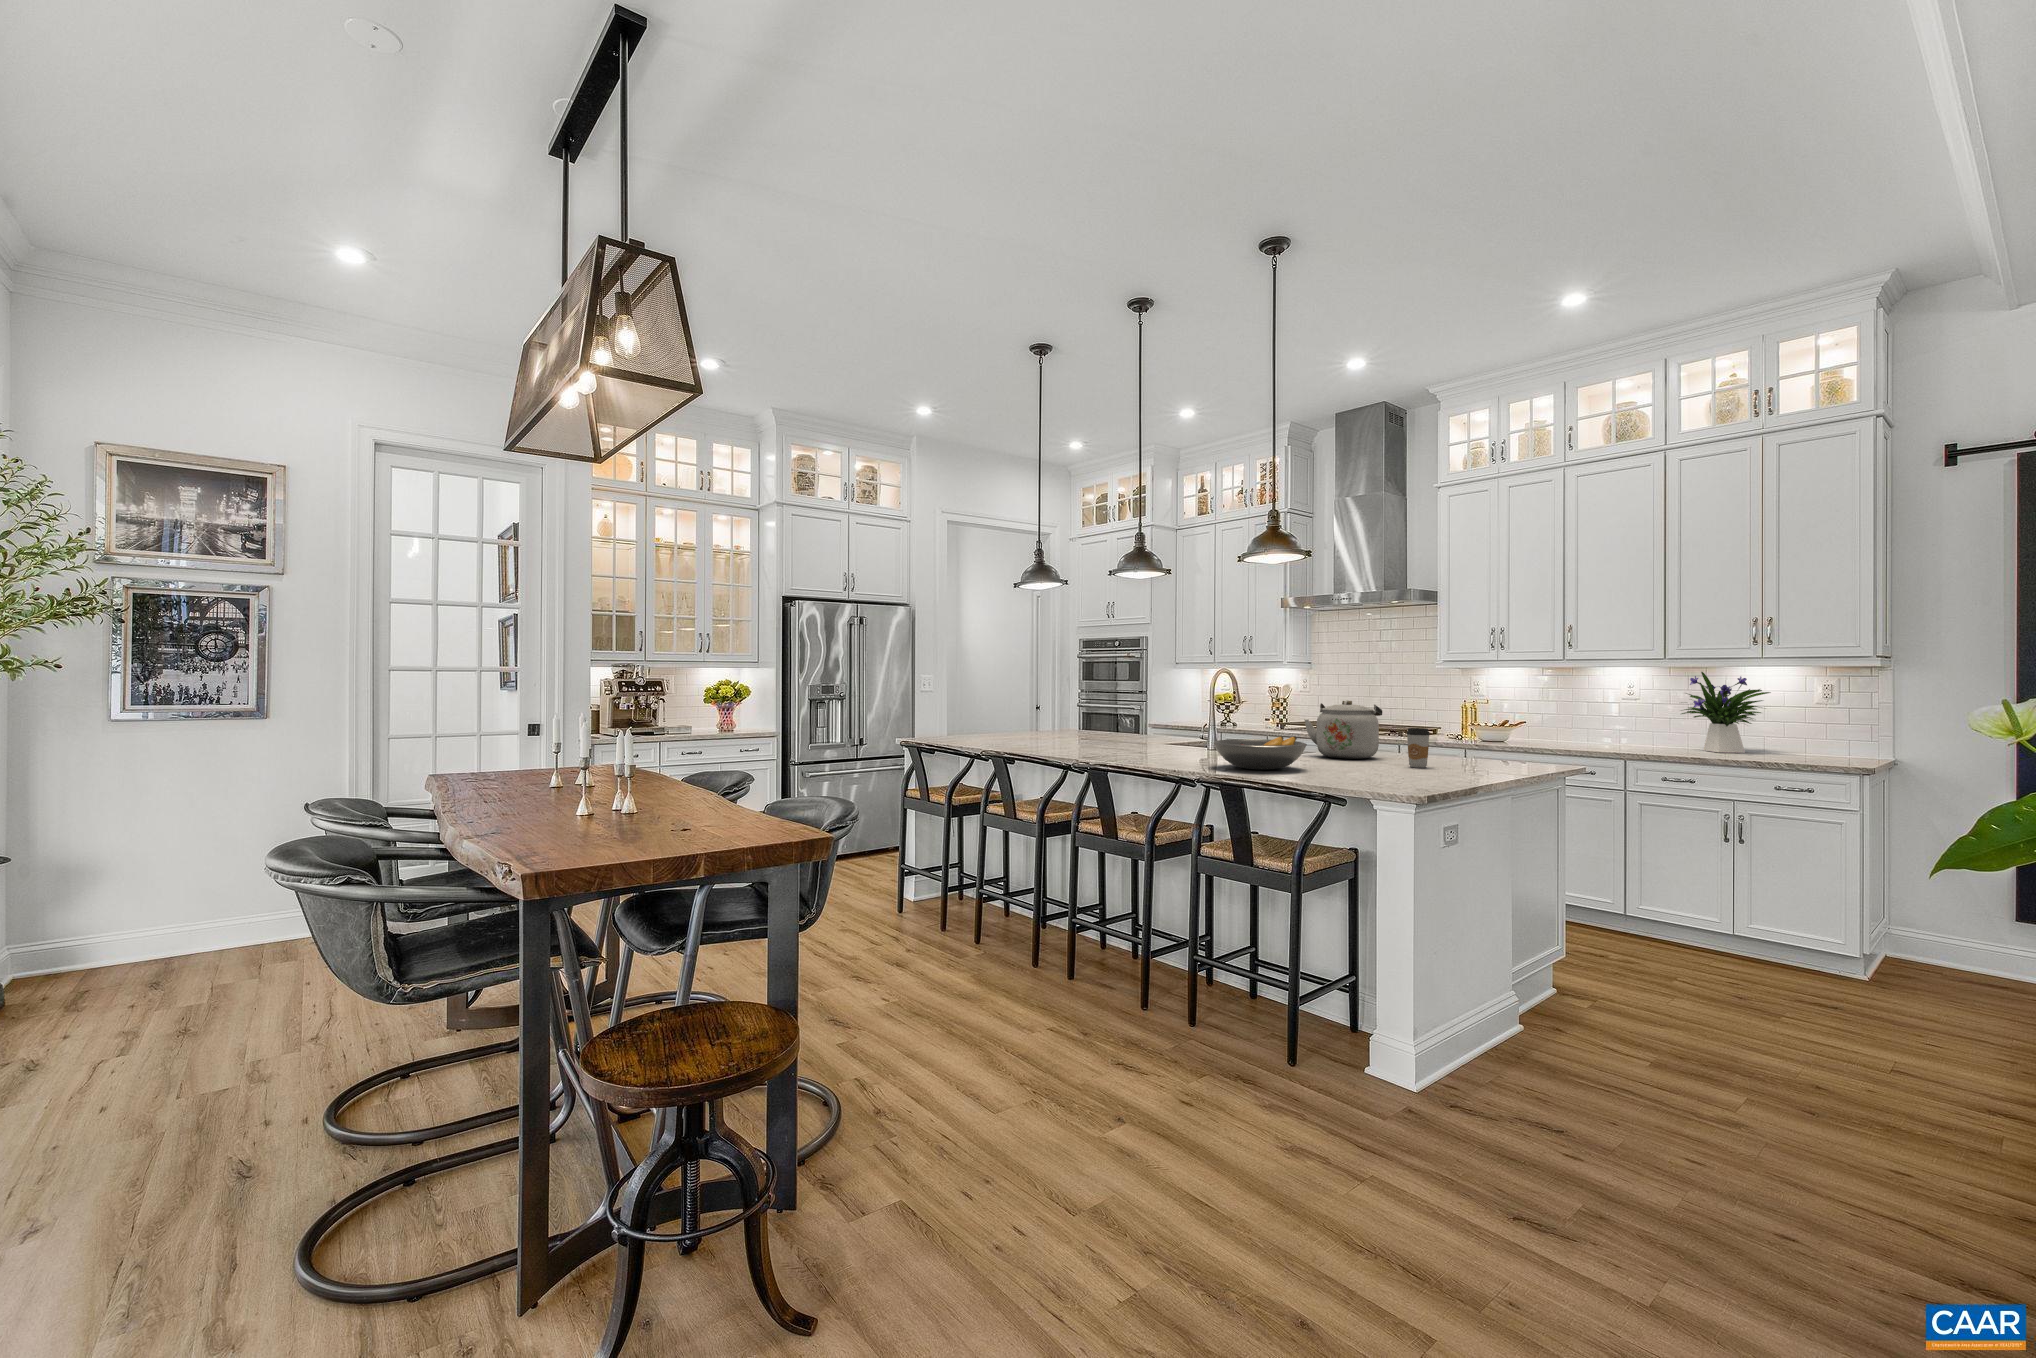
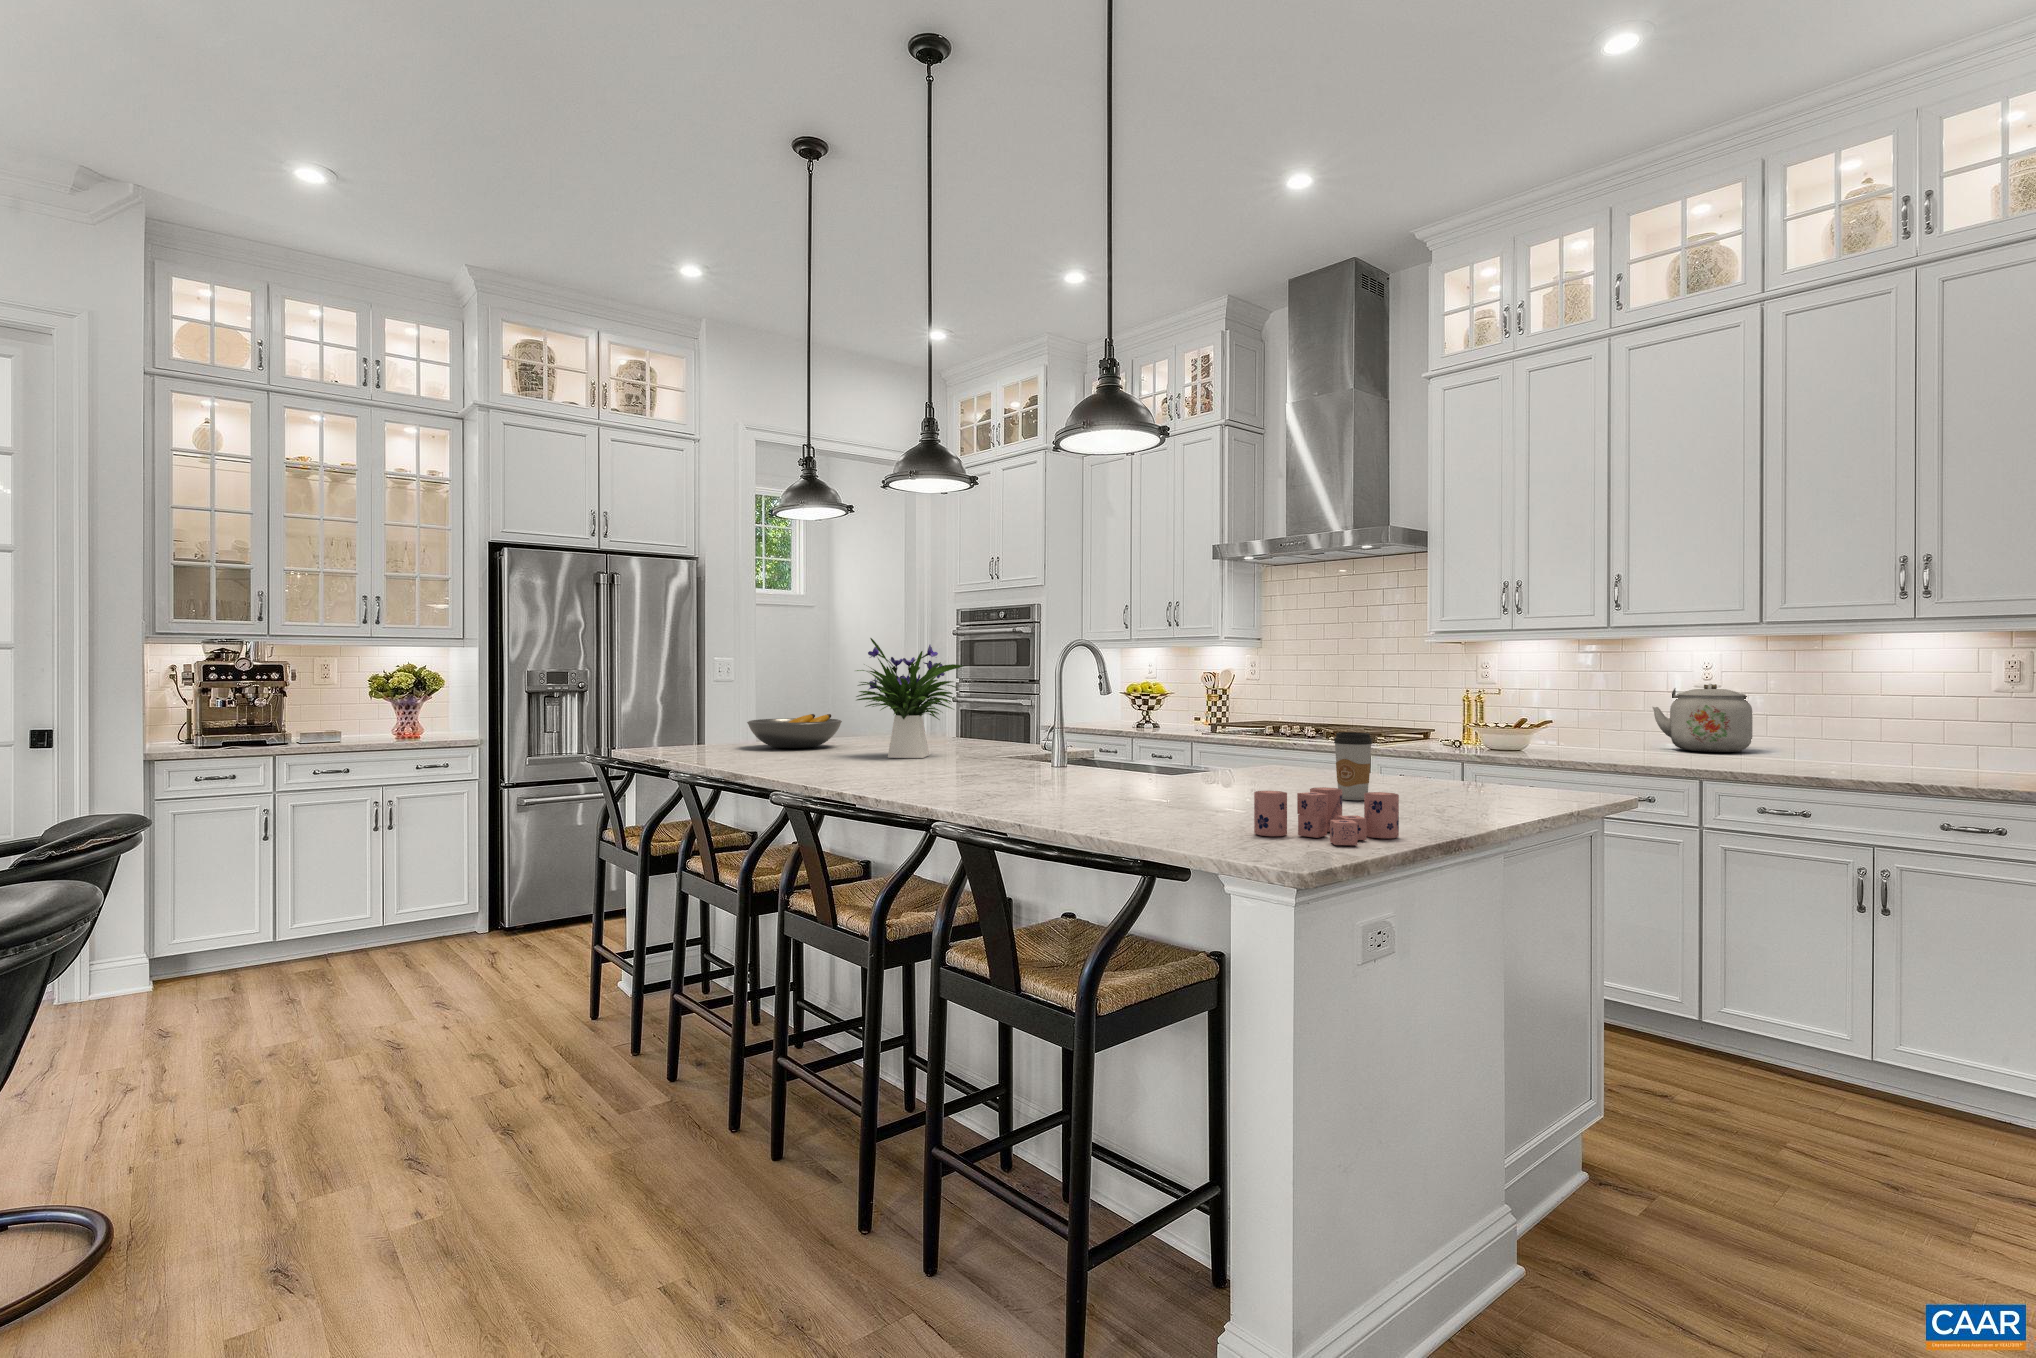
flower arrangement: present [1682,672,1771,753] -> present [856,638,963,758]
kettle: present [1304,700,1382,759] -> present [1653,684,1753,752]
fruit bowl: present [1214,736,1307,770] -> present [747,714,842,748]
candle: none [1379,758,1459,787] -> present [1254,787,1399,845]

